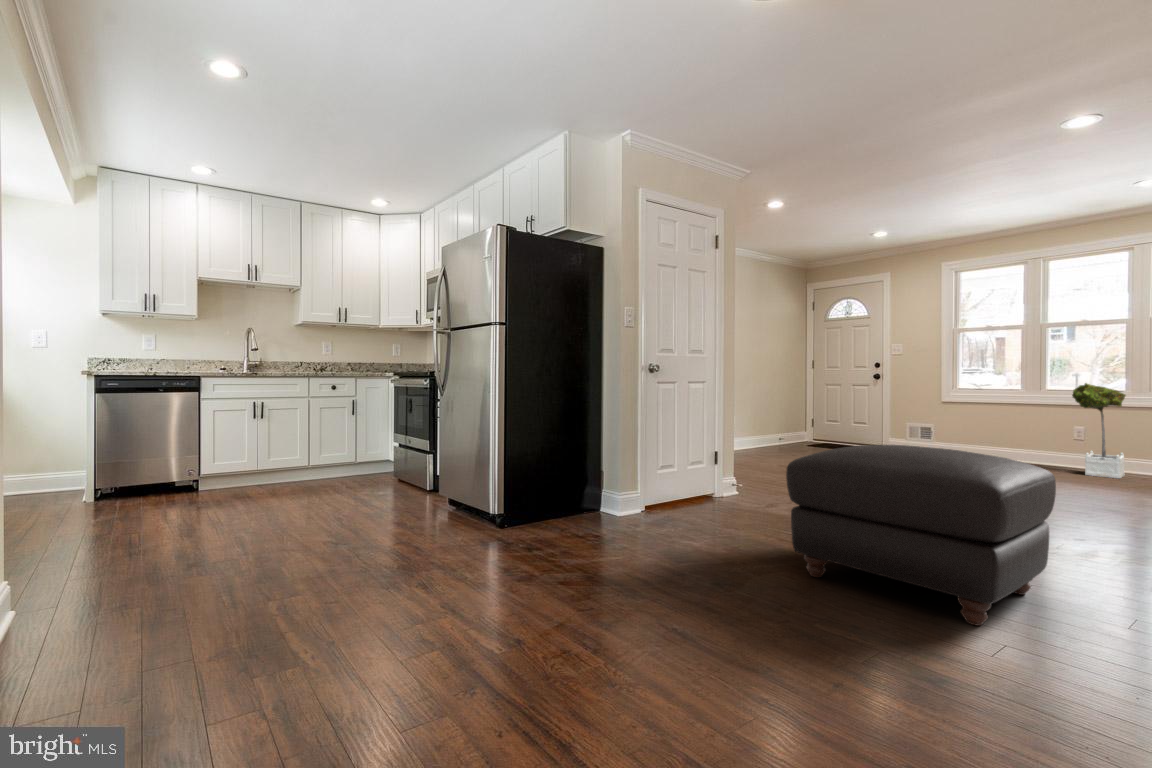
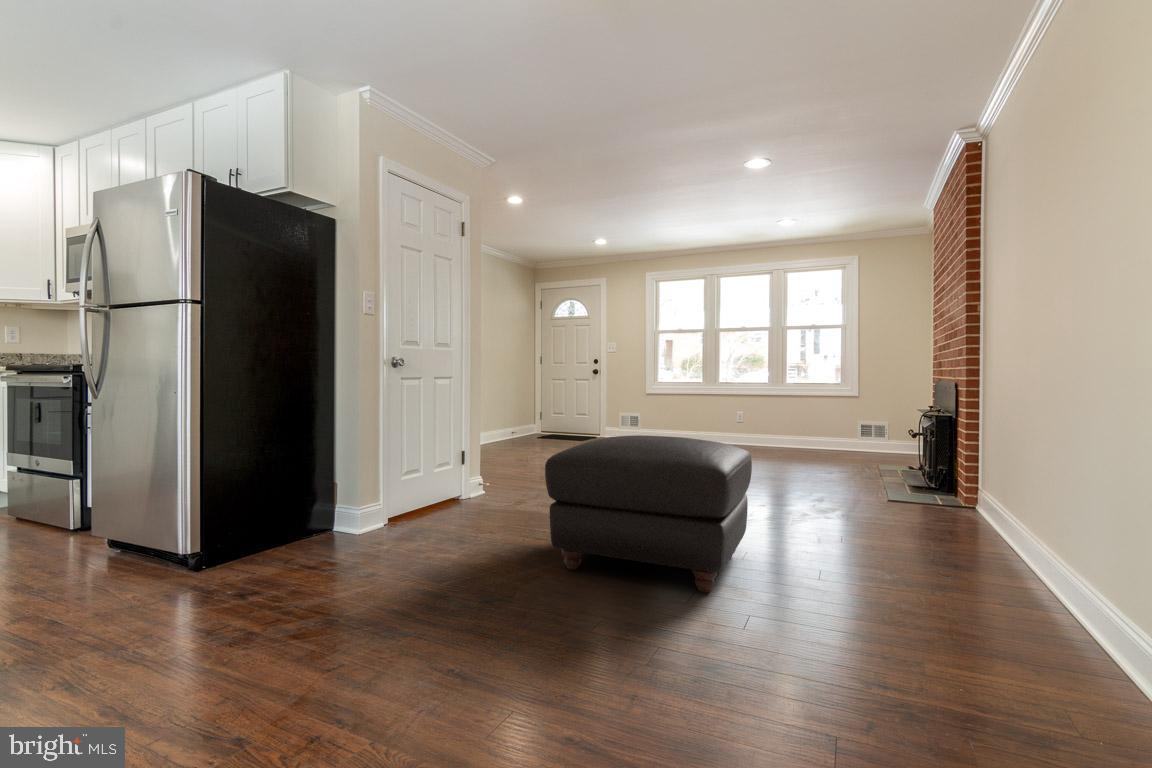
potted tree: present [1072,383,1126,478] -> none [735,376,767,449]

